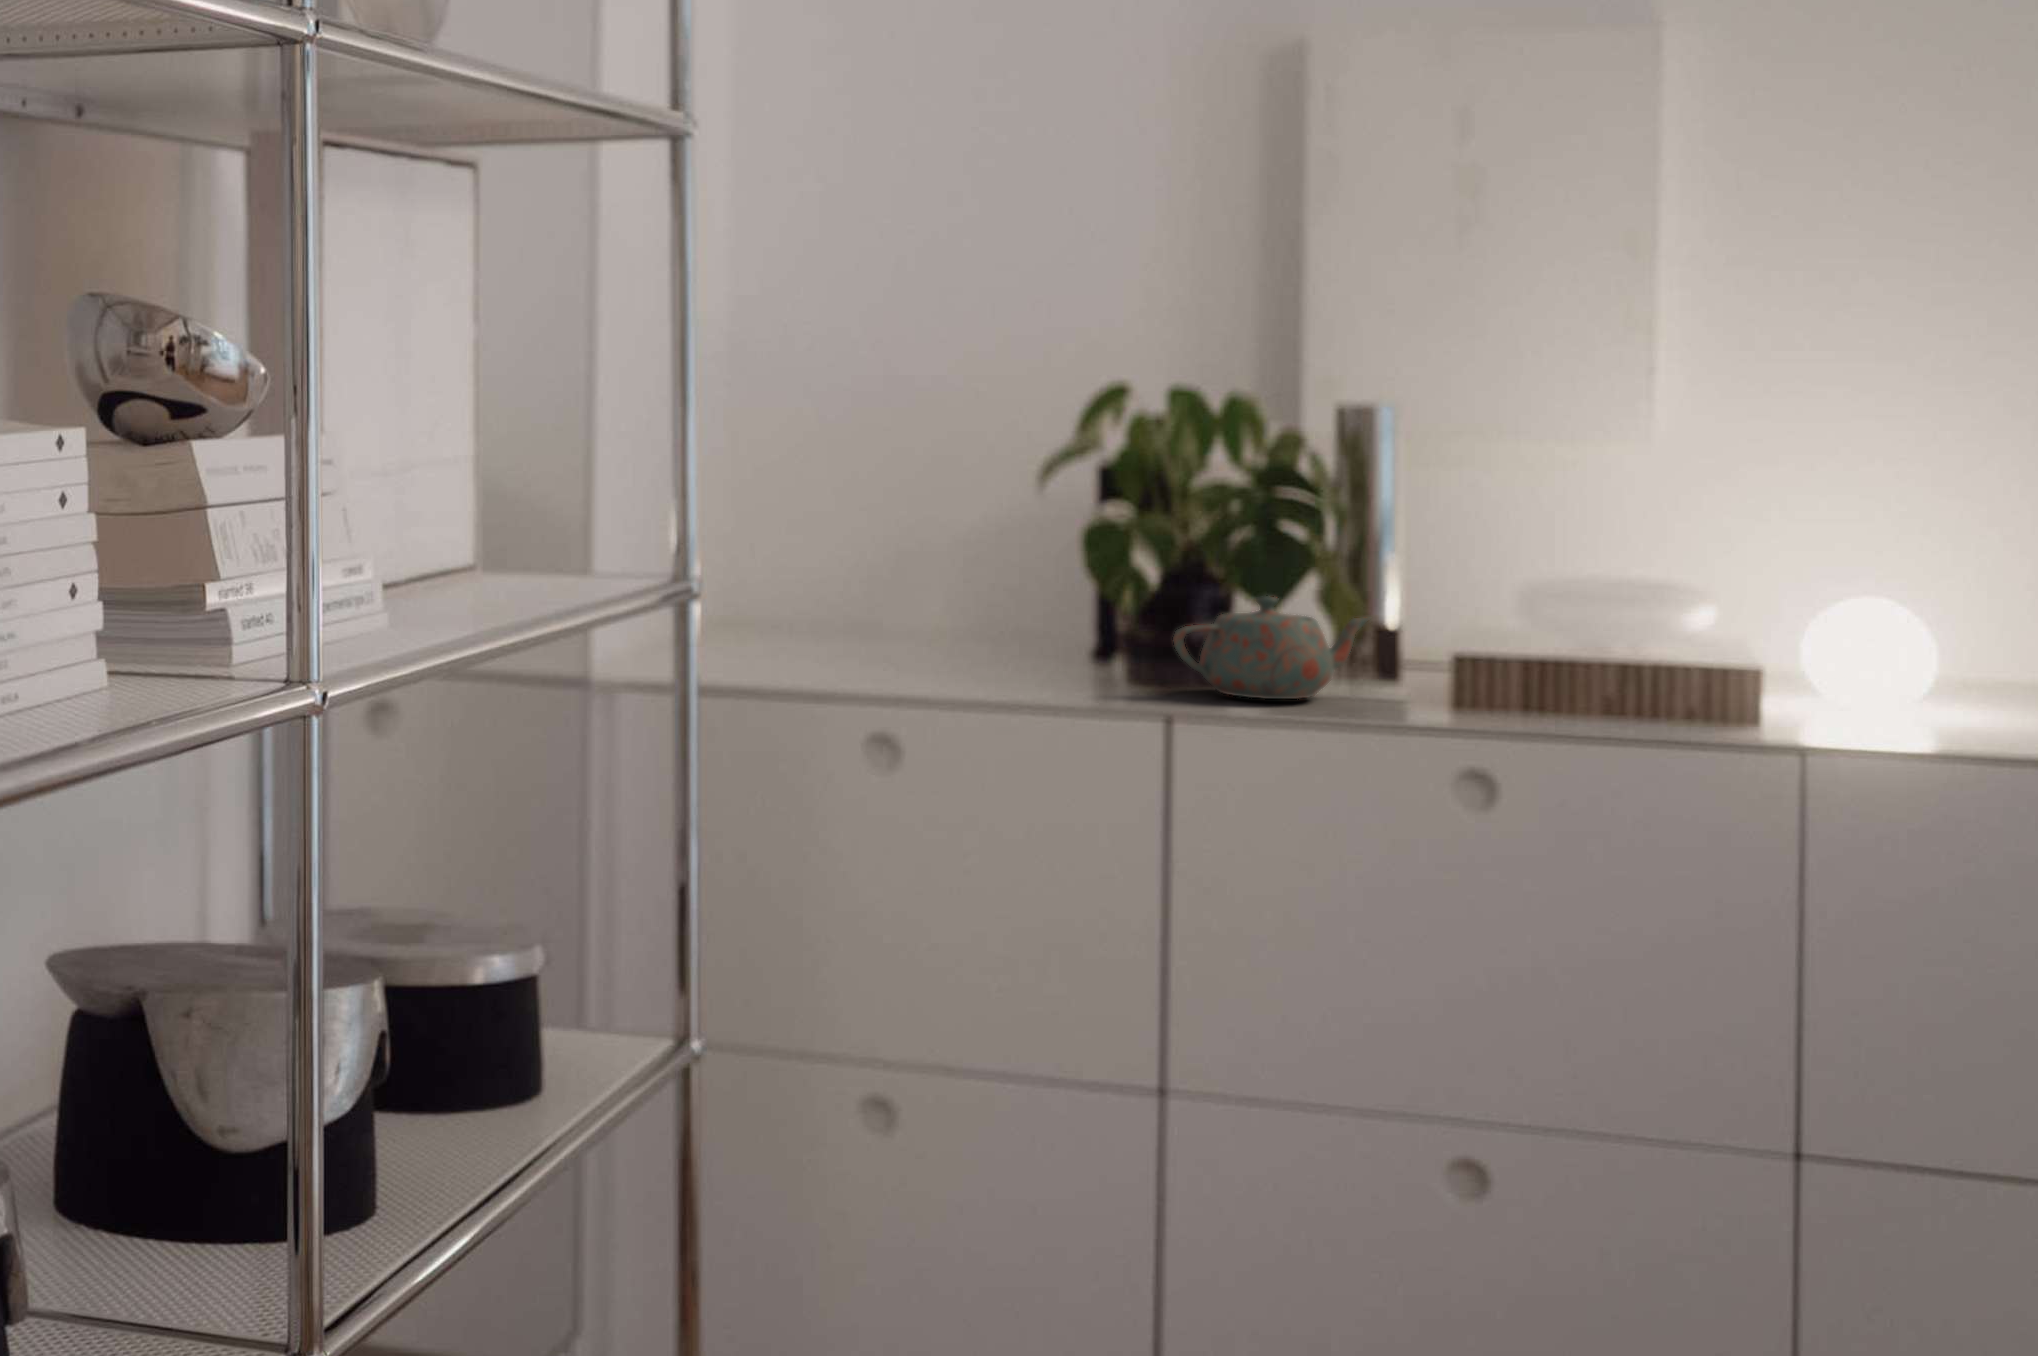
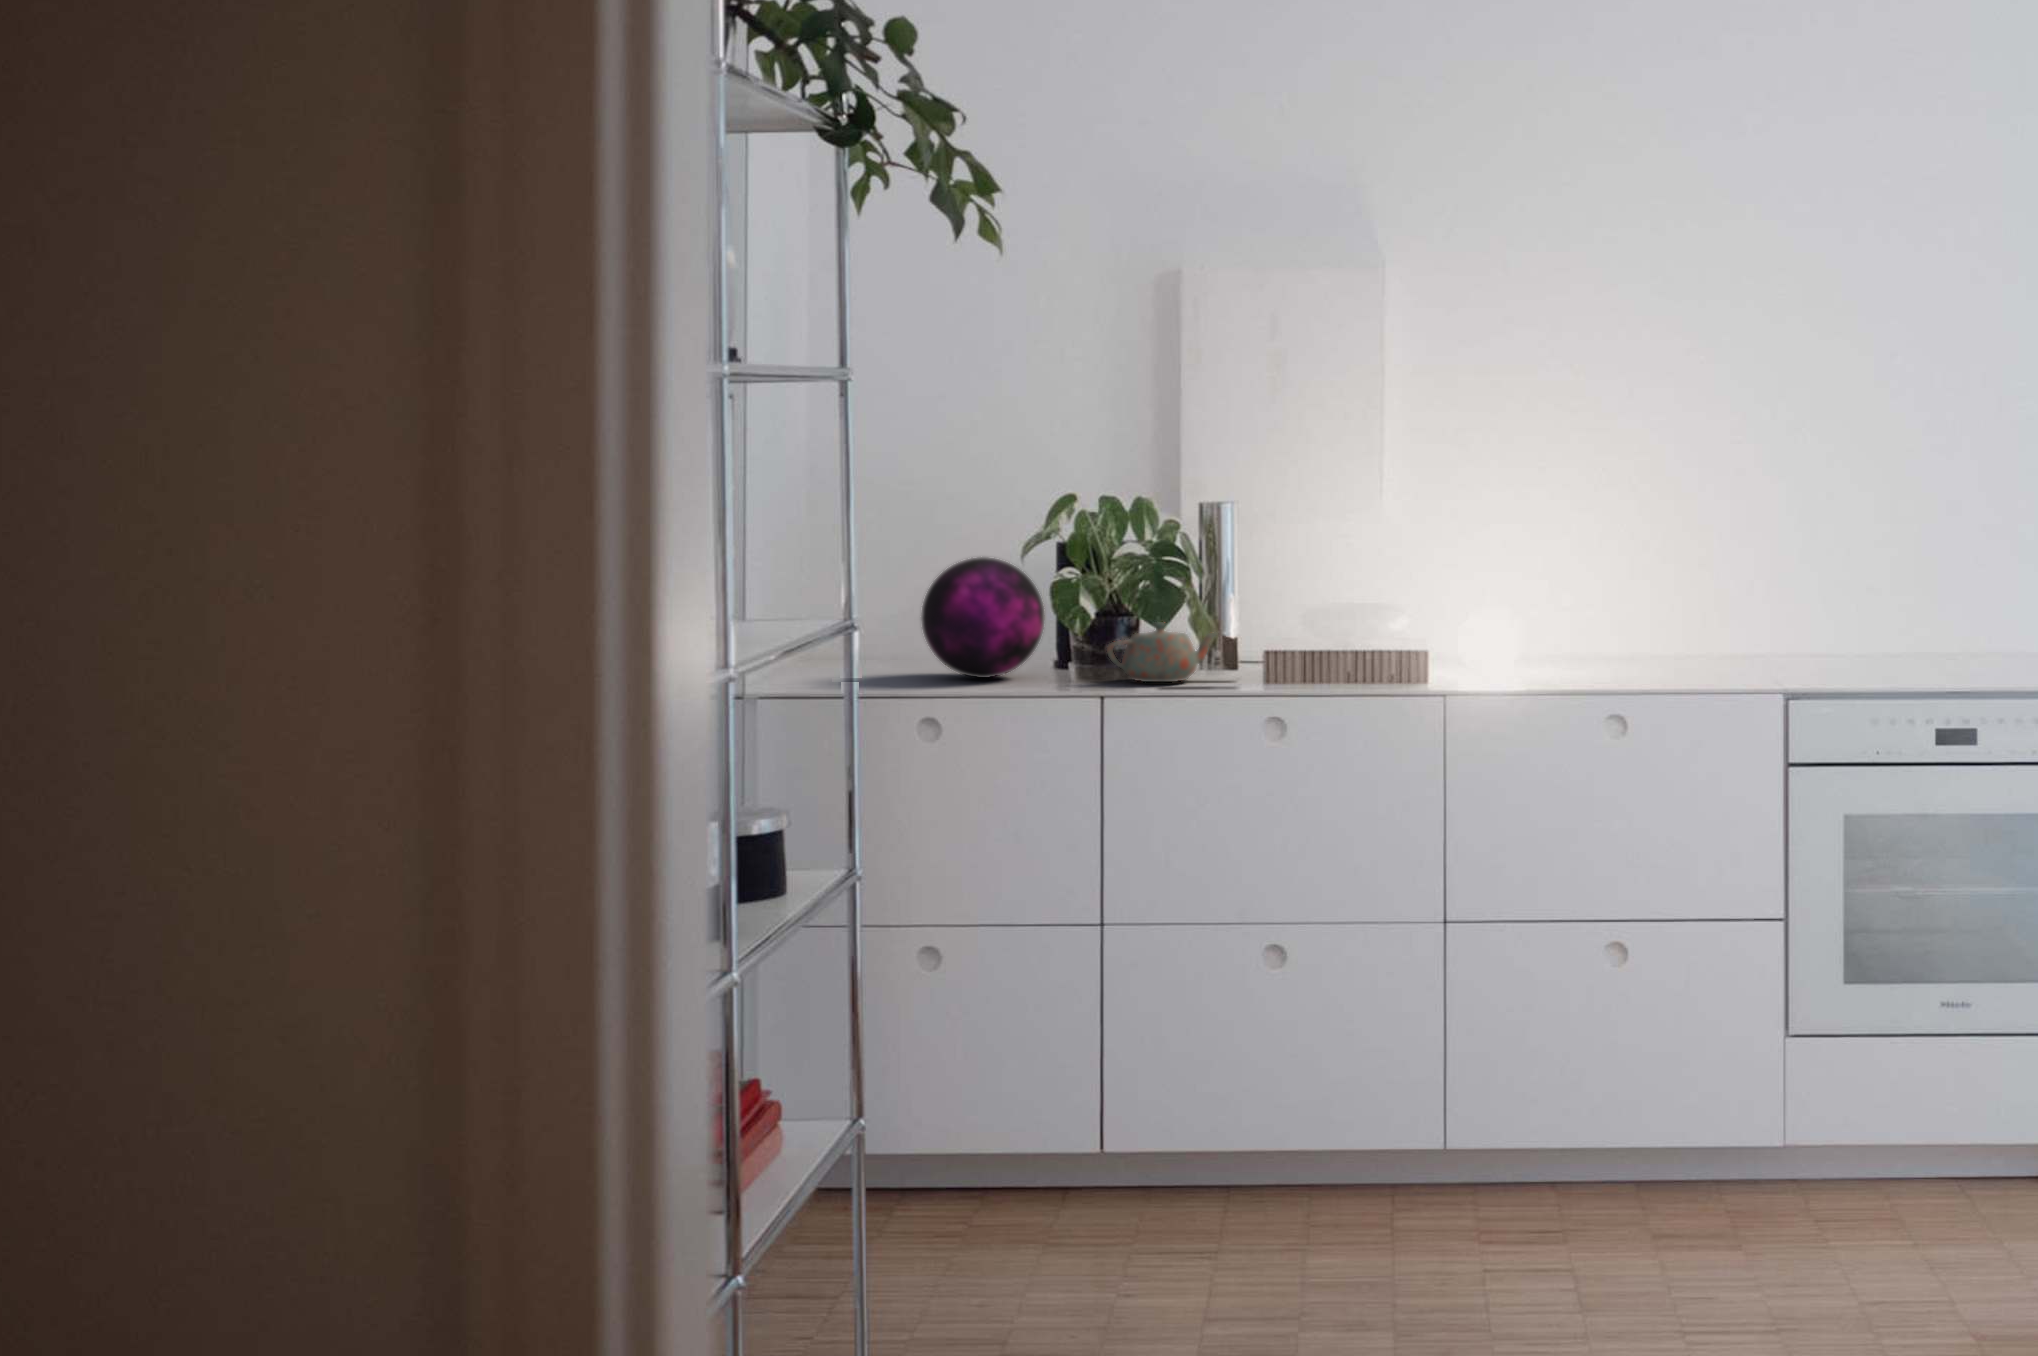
decorative orb: none [871,481,1070,674] -> present [922,557,1044,678]

